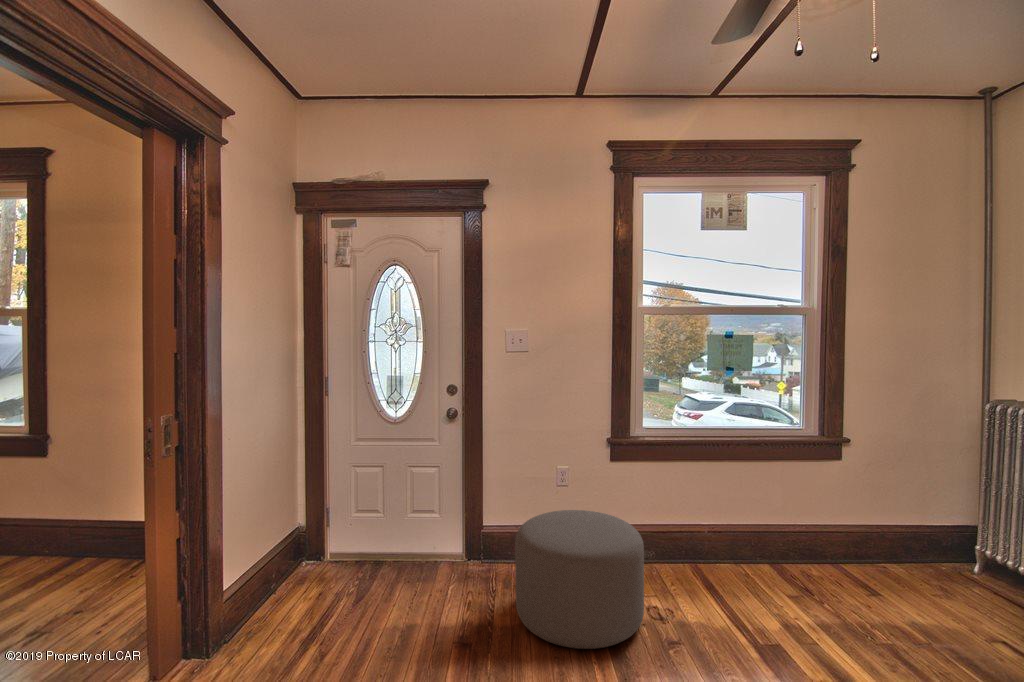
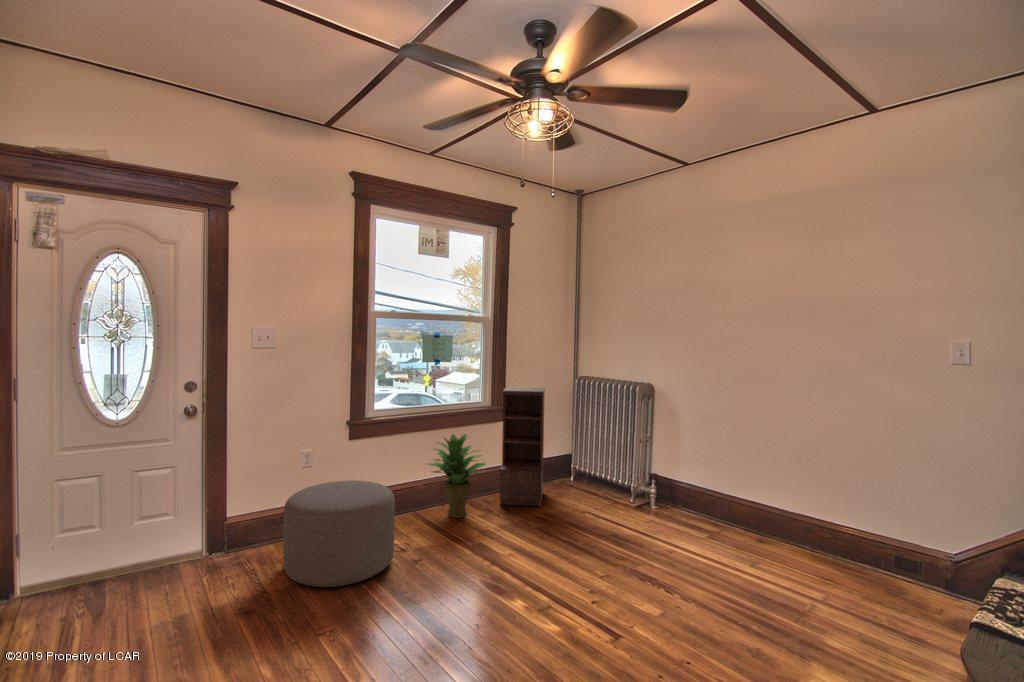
bookshelf: none [829,410,919,608] -> present [500,387,545,507]
potted plant: none [709,470,804,590] -> present [427,434,486,518]

